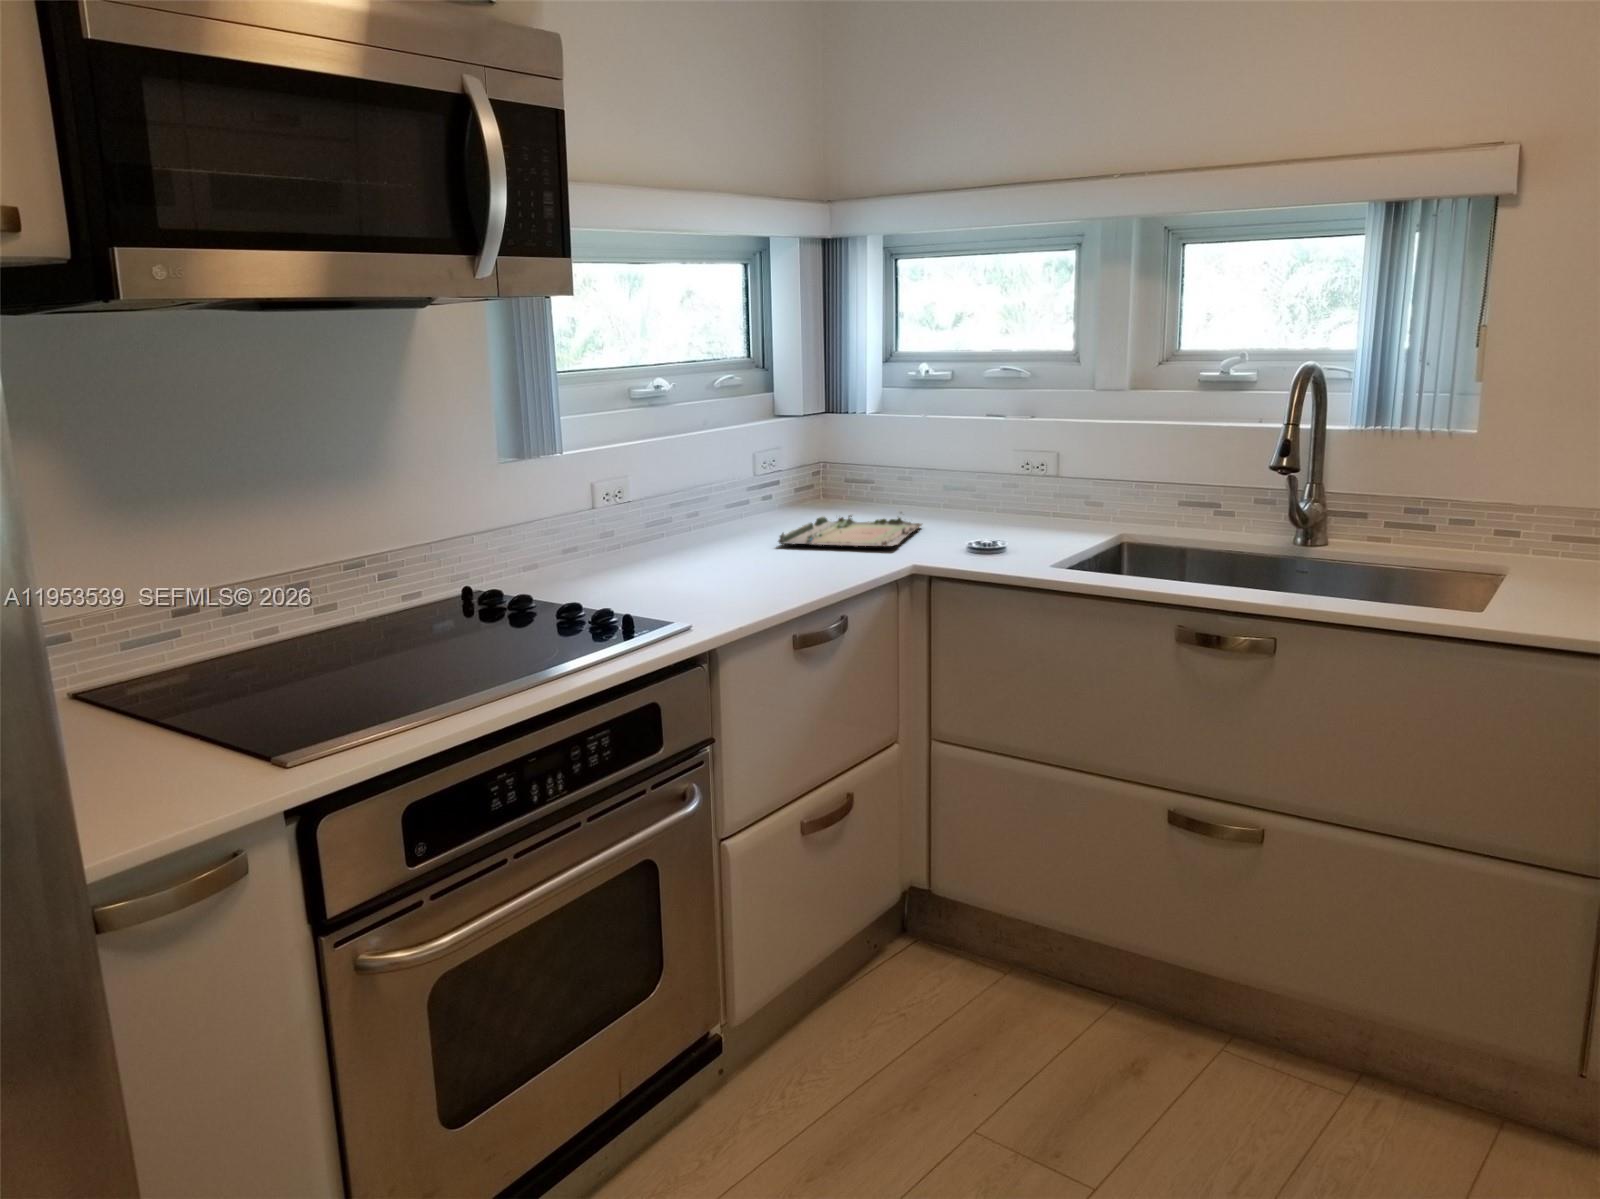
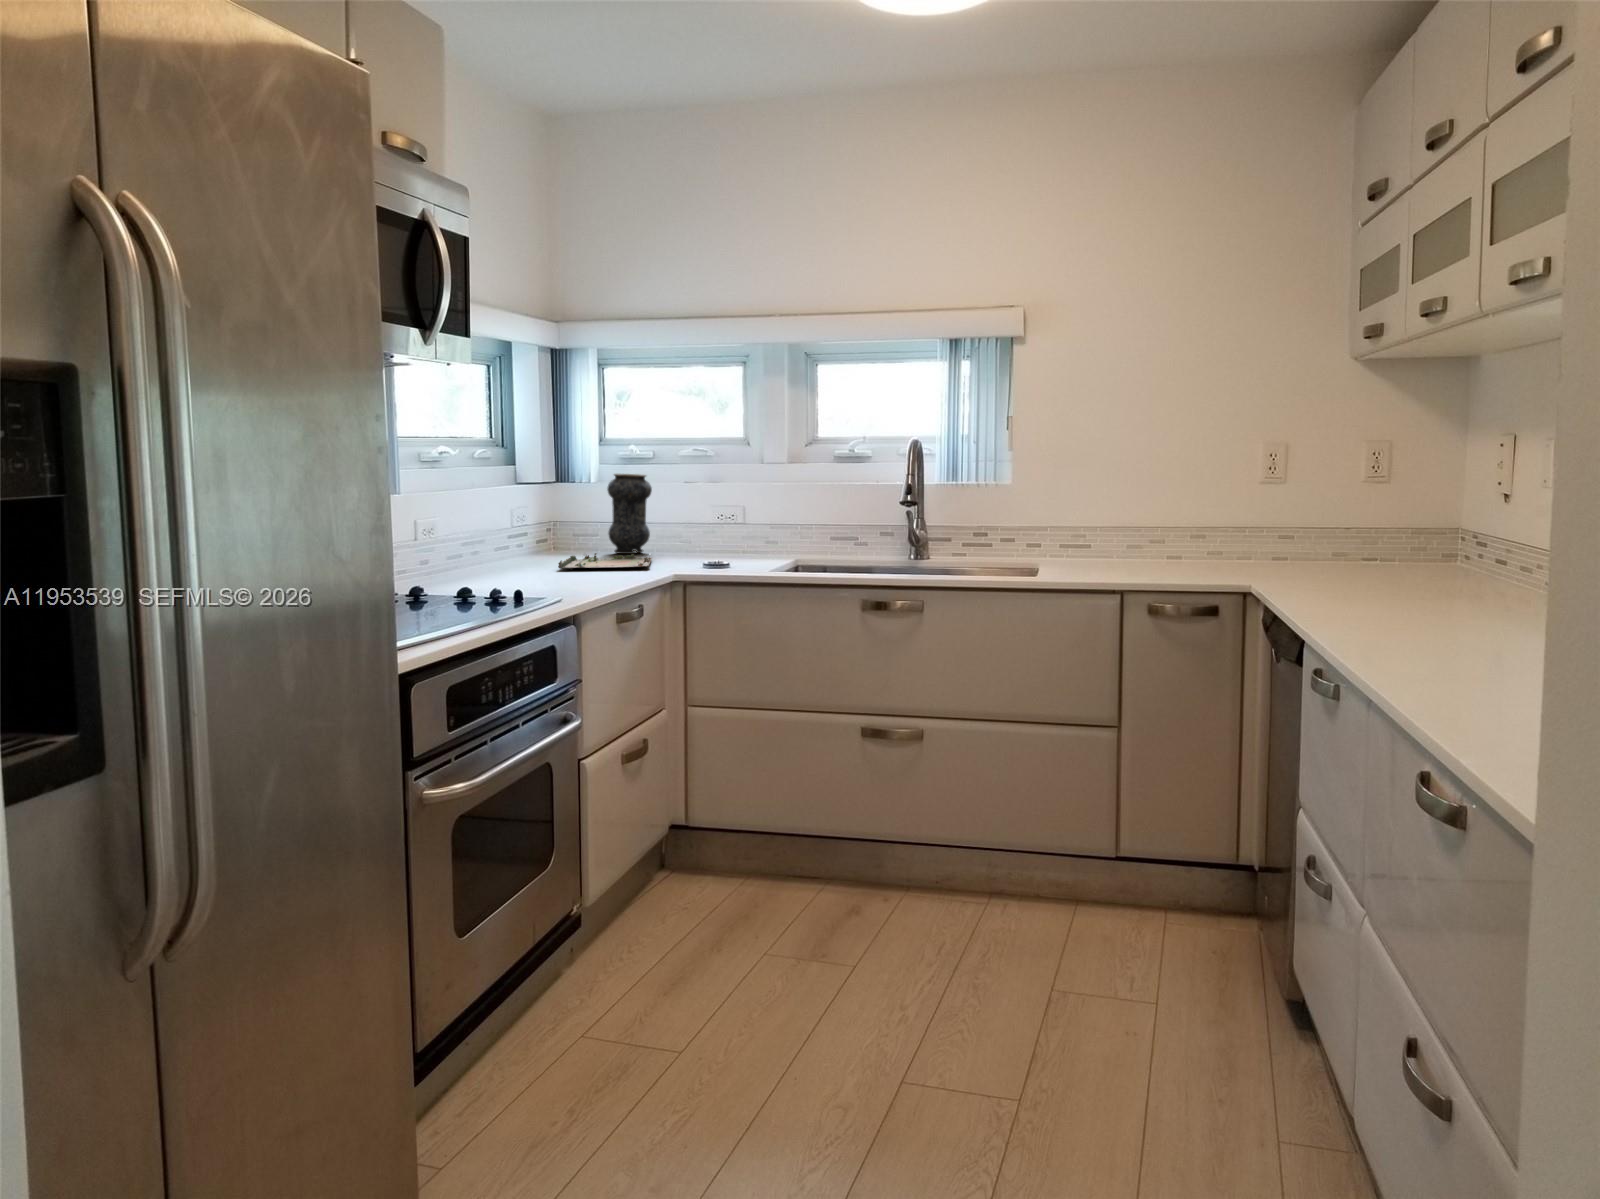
vase: none [885,402,944,510] -> present [607,474,652,554]

